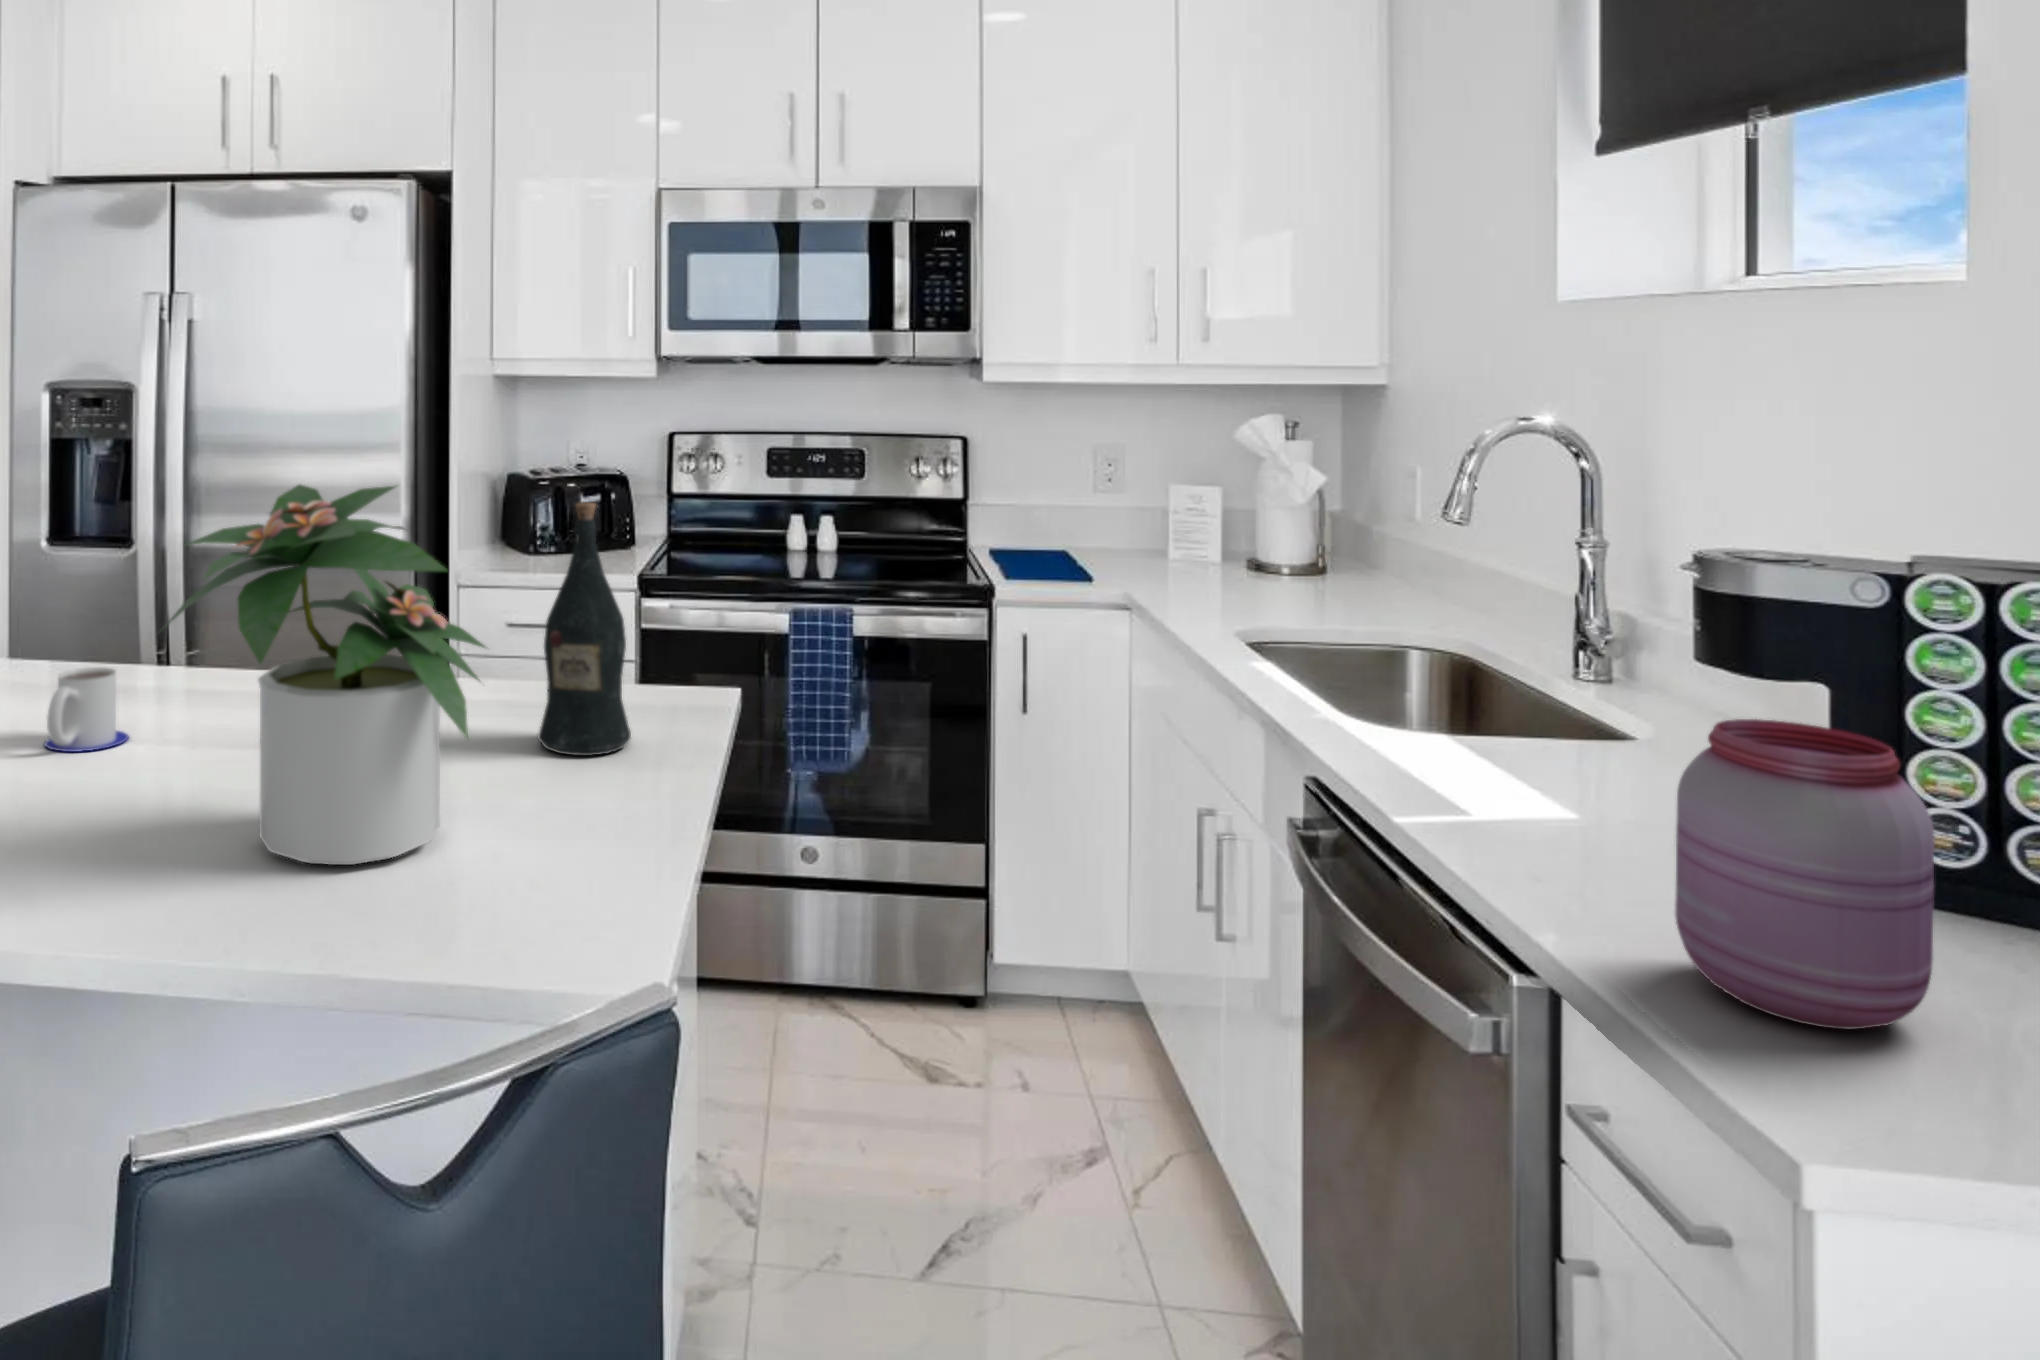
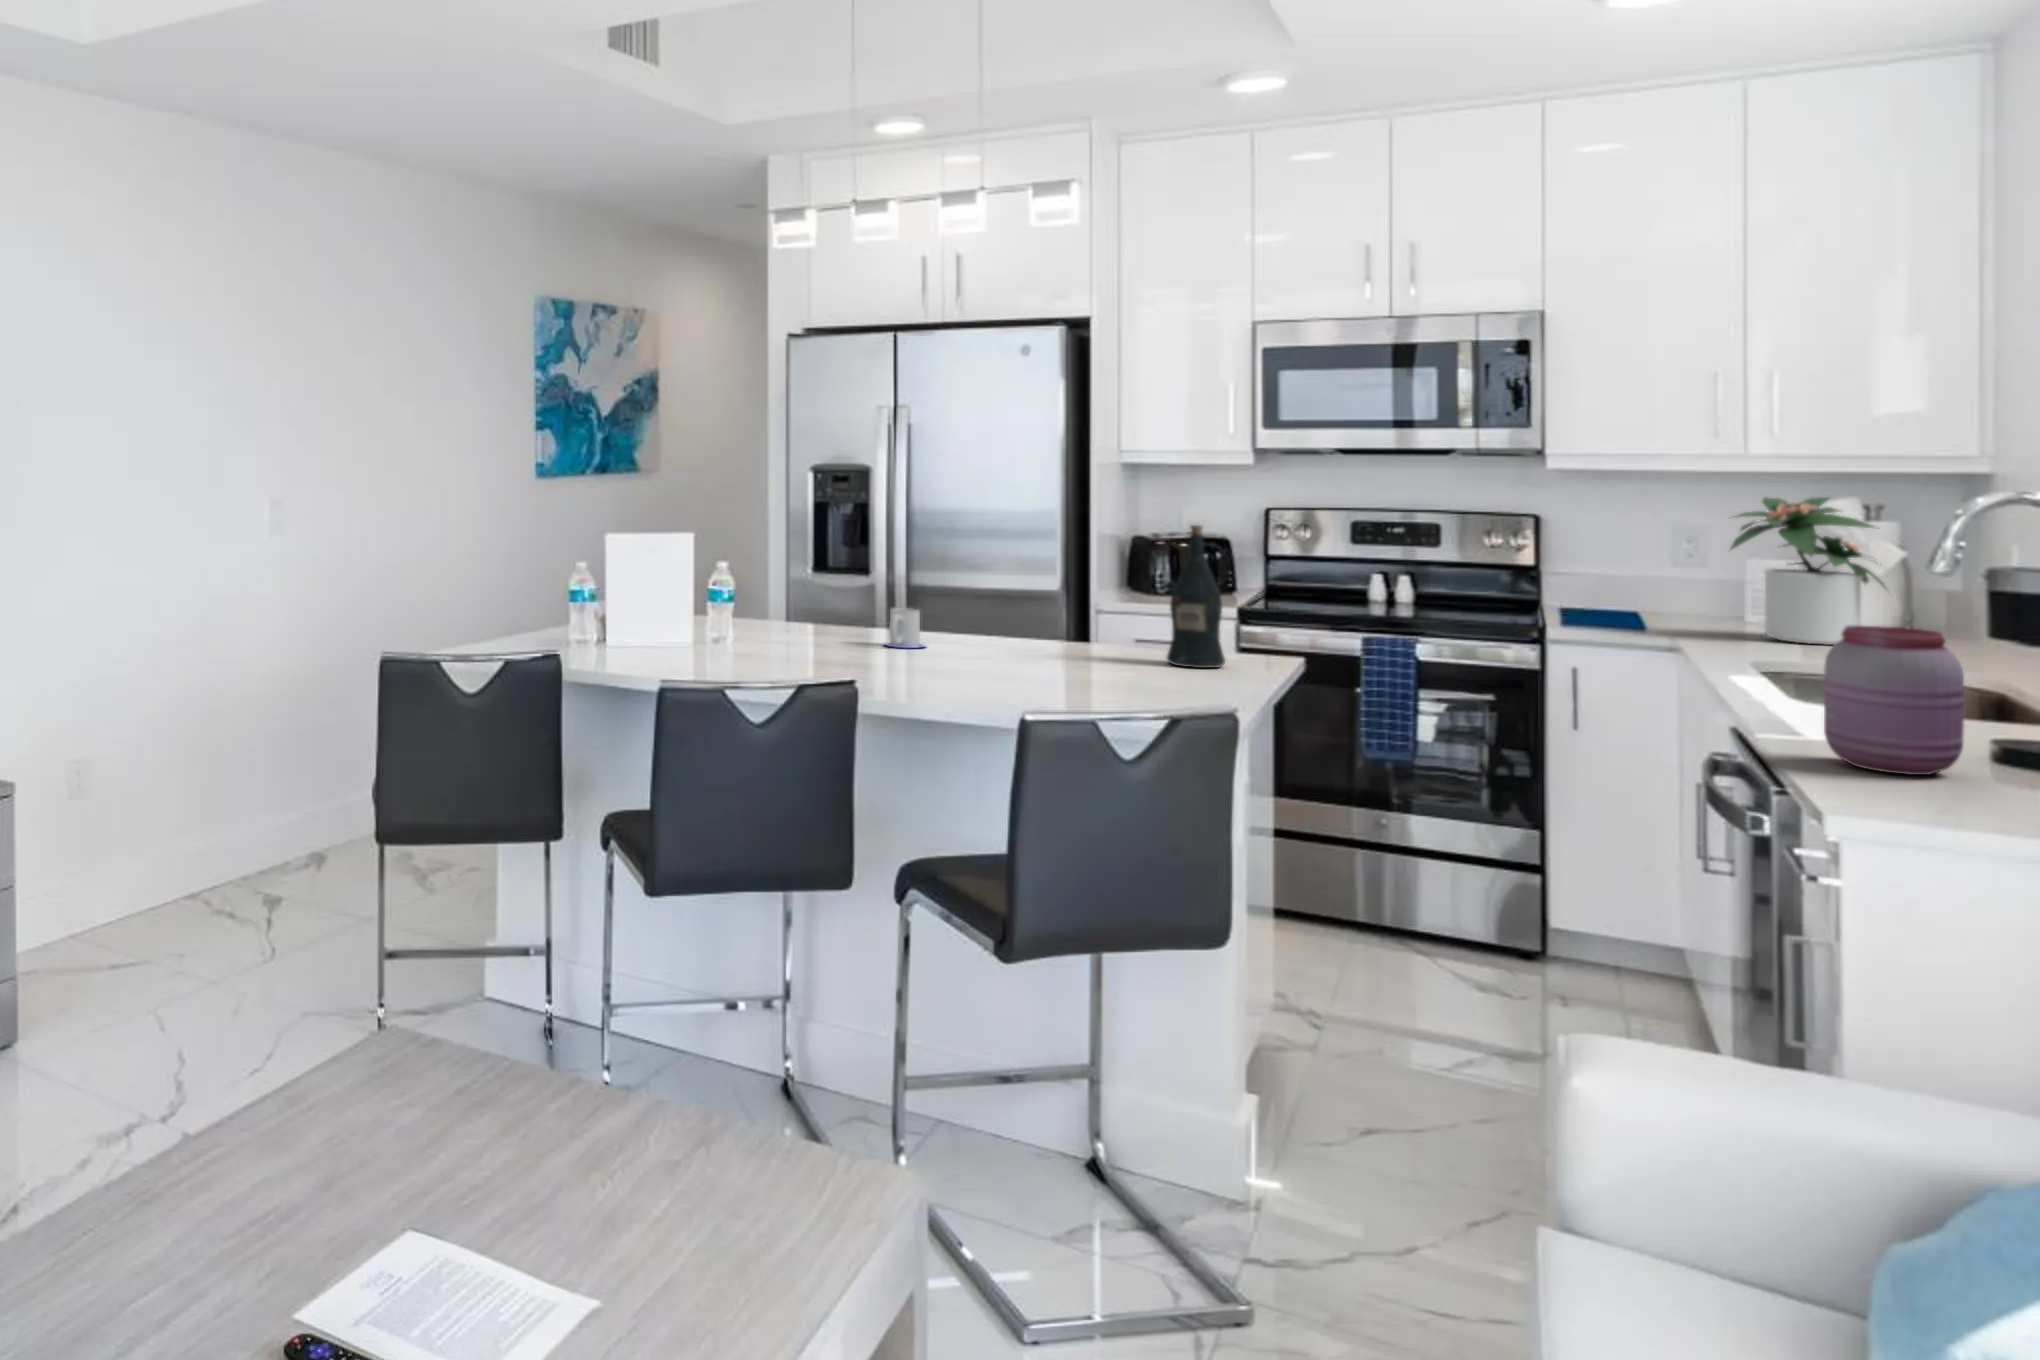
potted plant: present [160,485,485,865] -> present [1731,497,1886,645]

